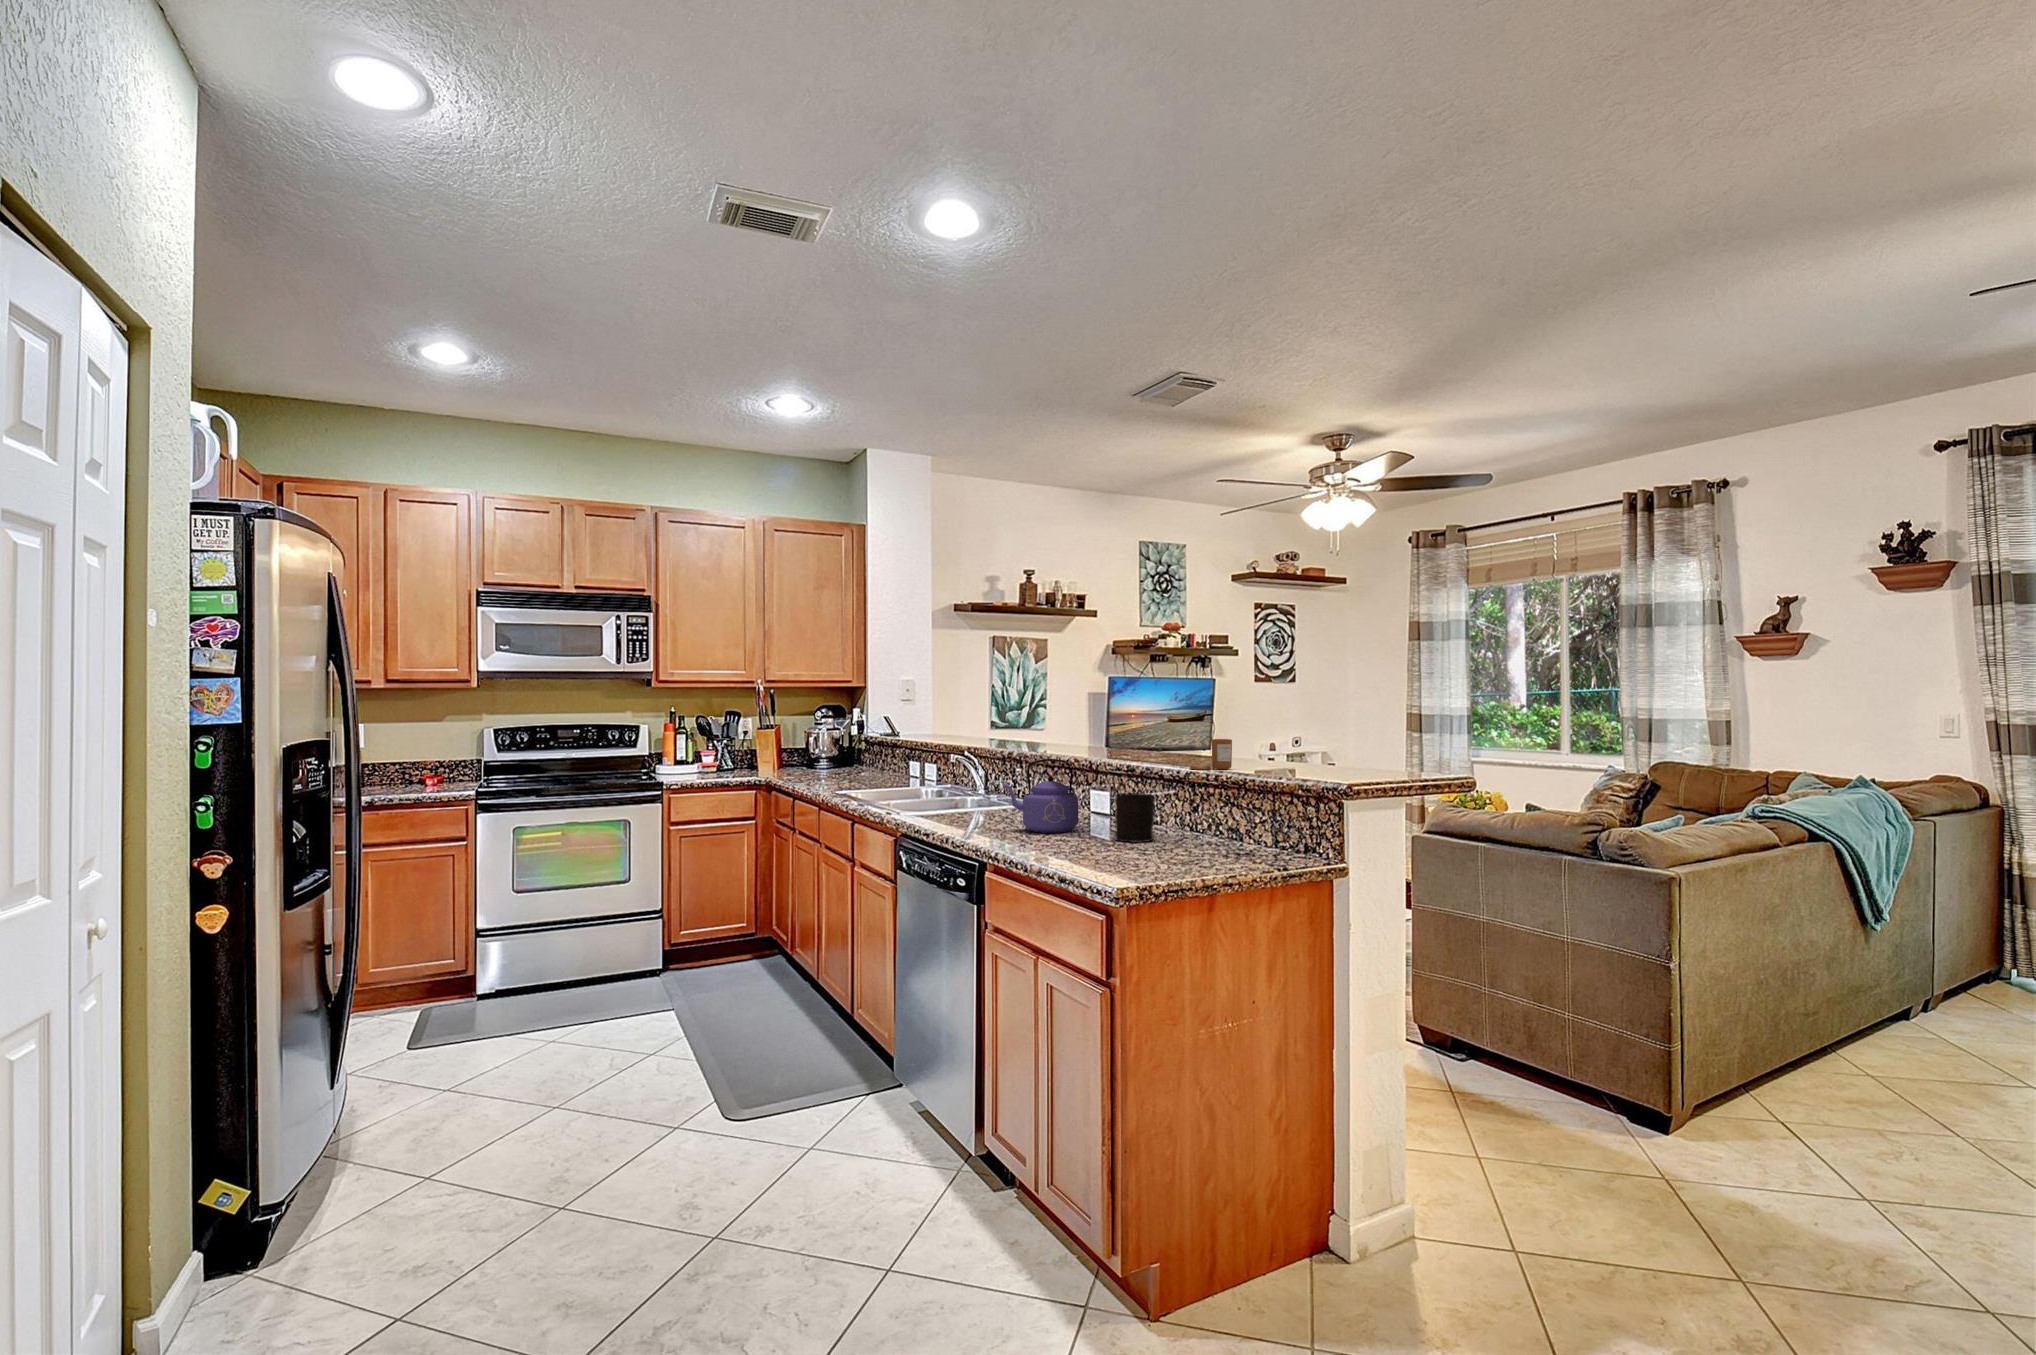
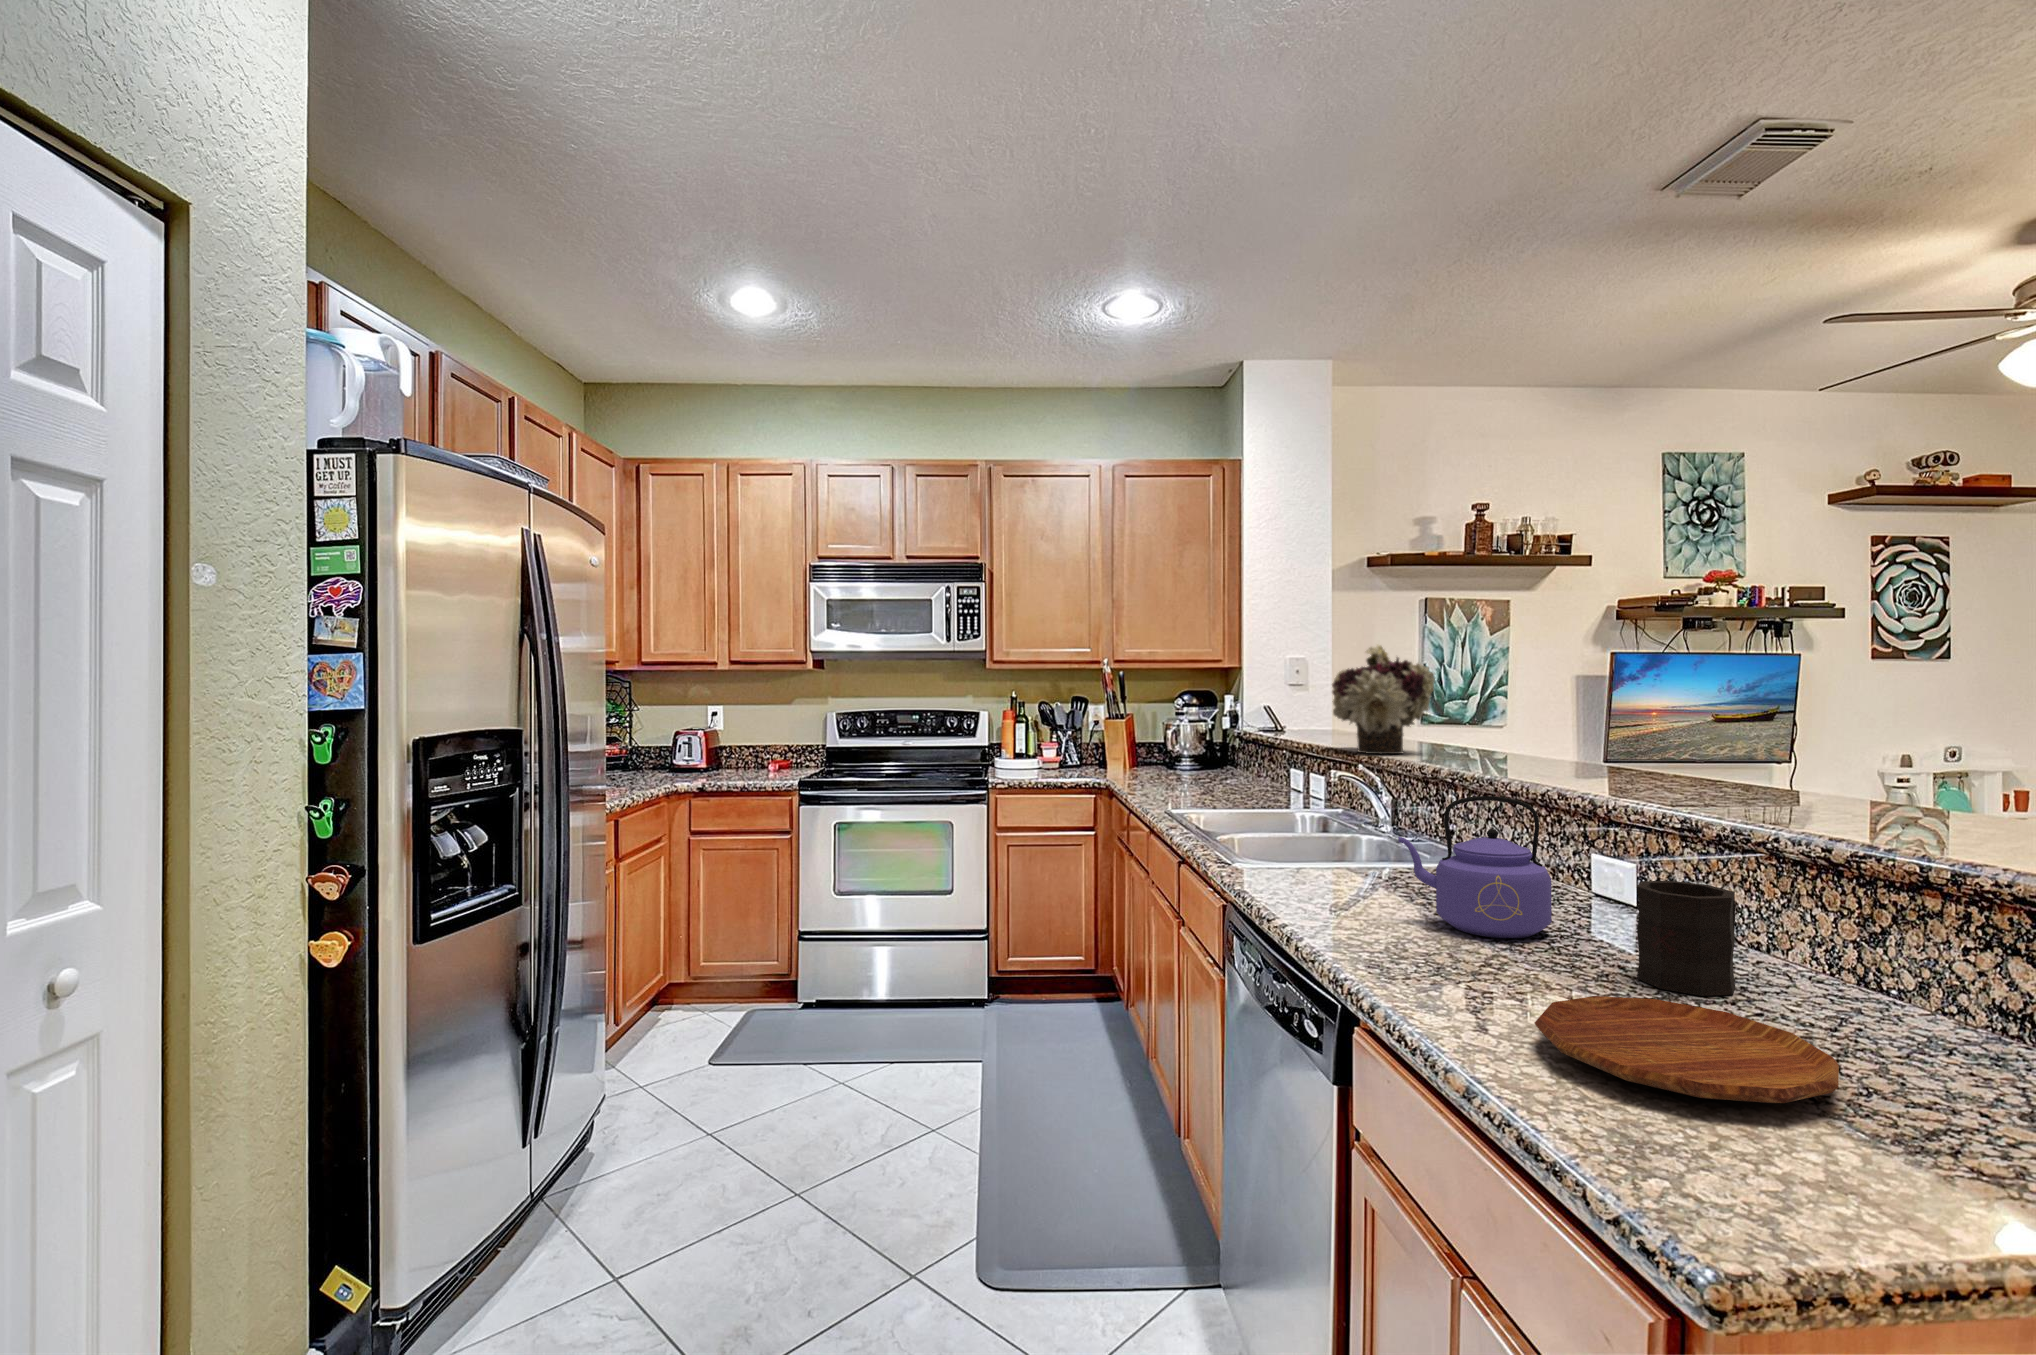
flower arrangement: none [944,672,1010,746] -> present [1332,644,1435,754]
candle: present [1190,739,1232,769] -> none [1829,777,1952,846]
tray: none [1073,840,1181,864] -> present [1535,996,1839,1103]

